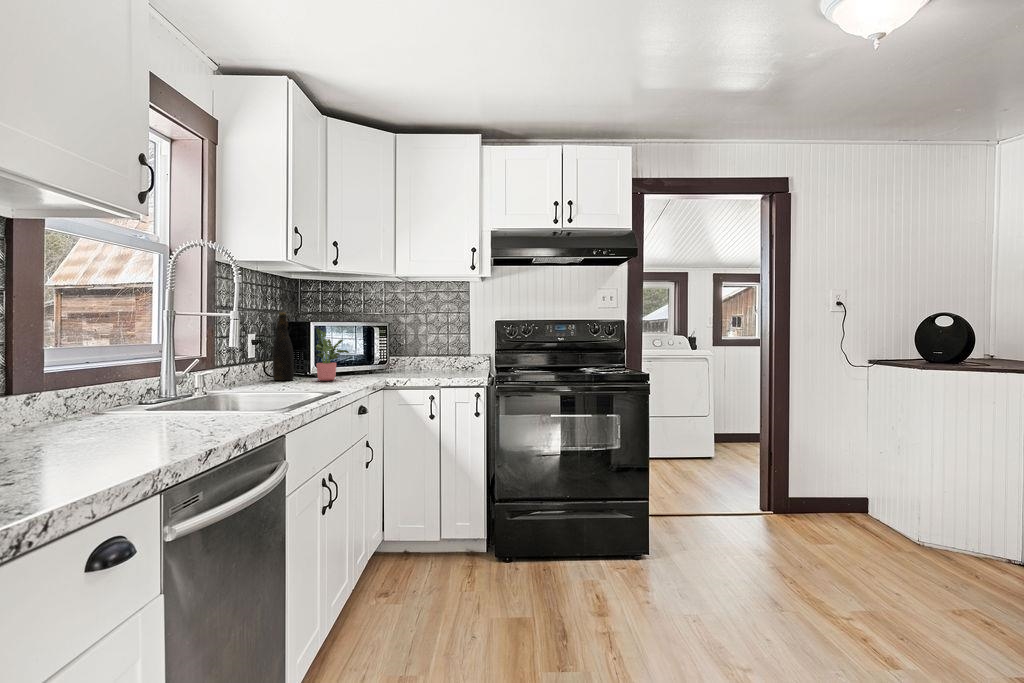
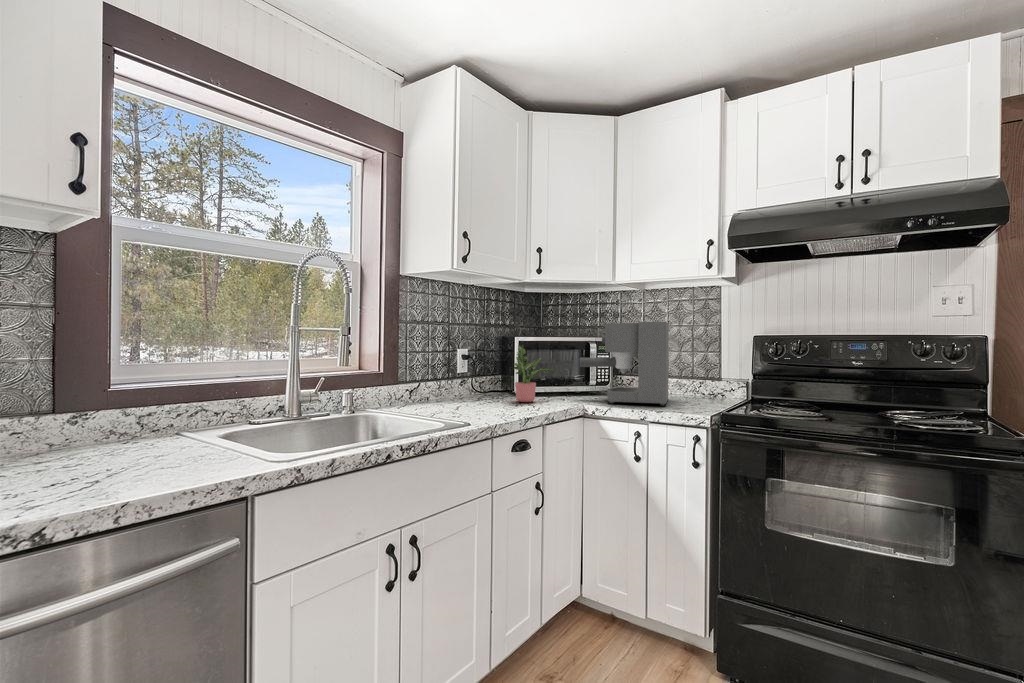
coffee maker: none [369,309,445,377] -> present [580,322,668,405]
bottle: present [273,312,294,380] -> none [480,328,500,398]

